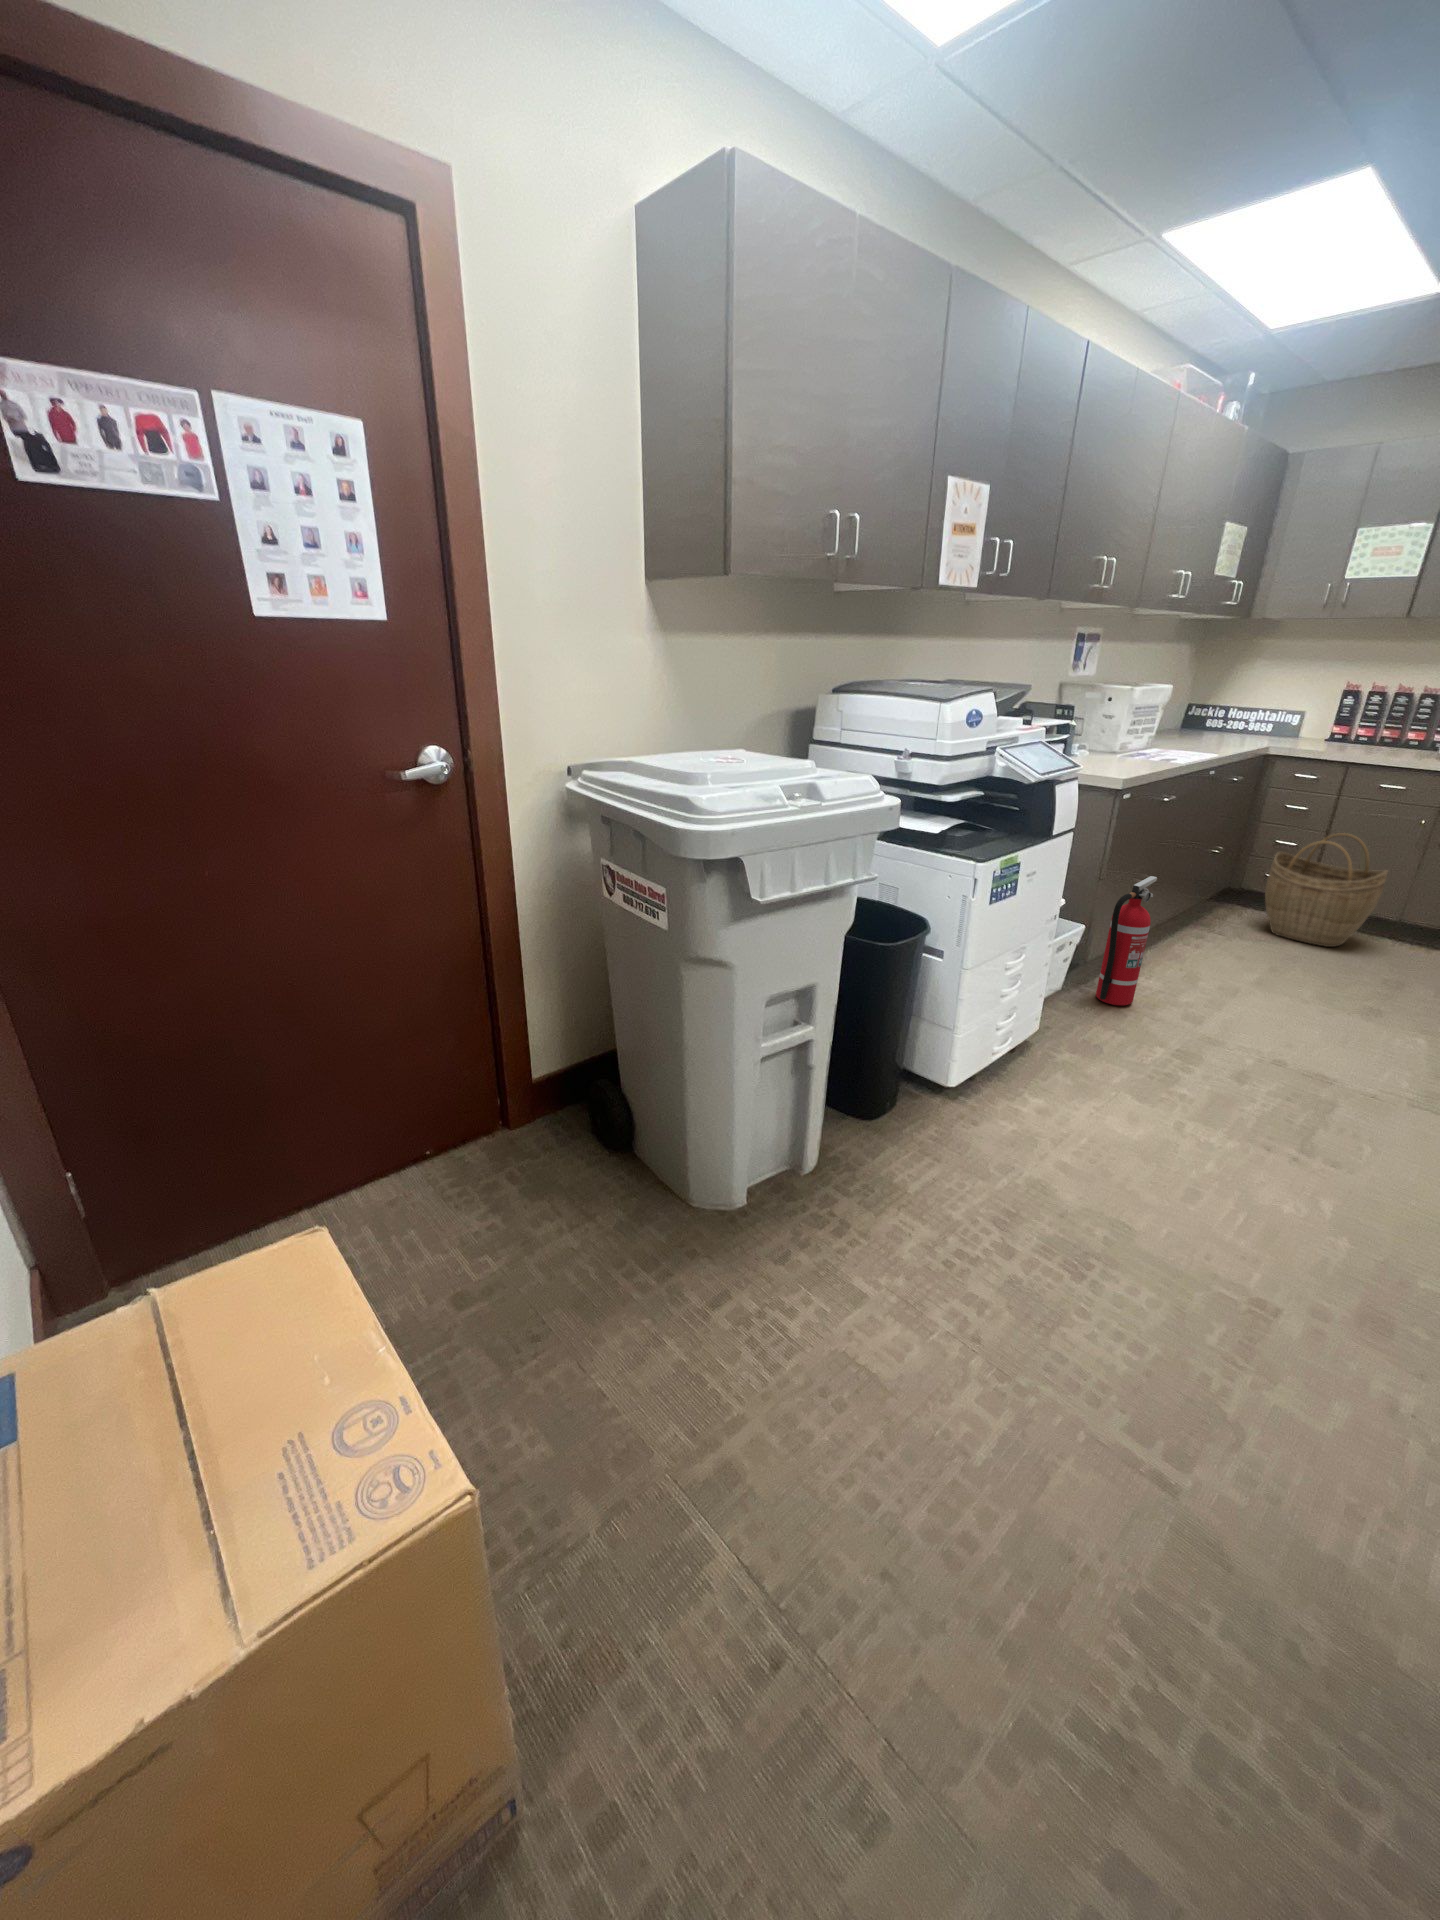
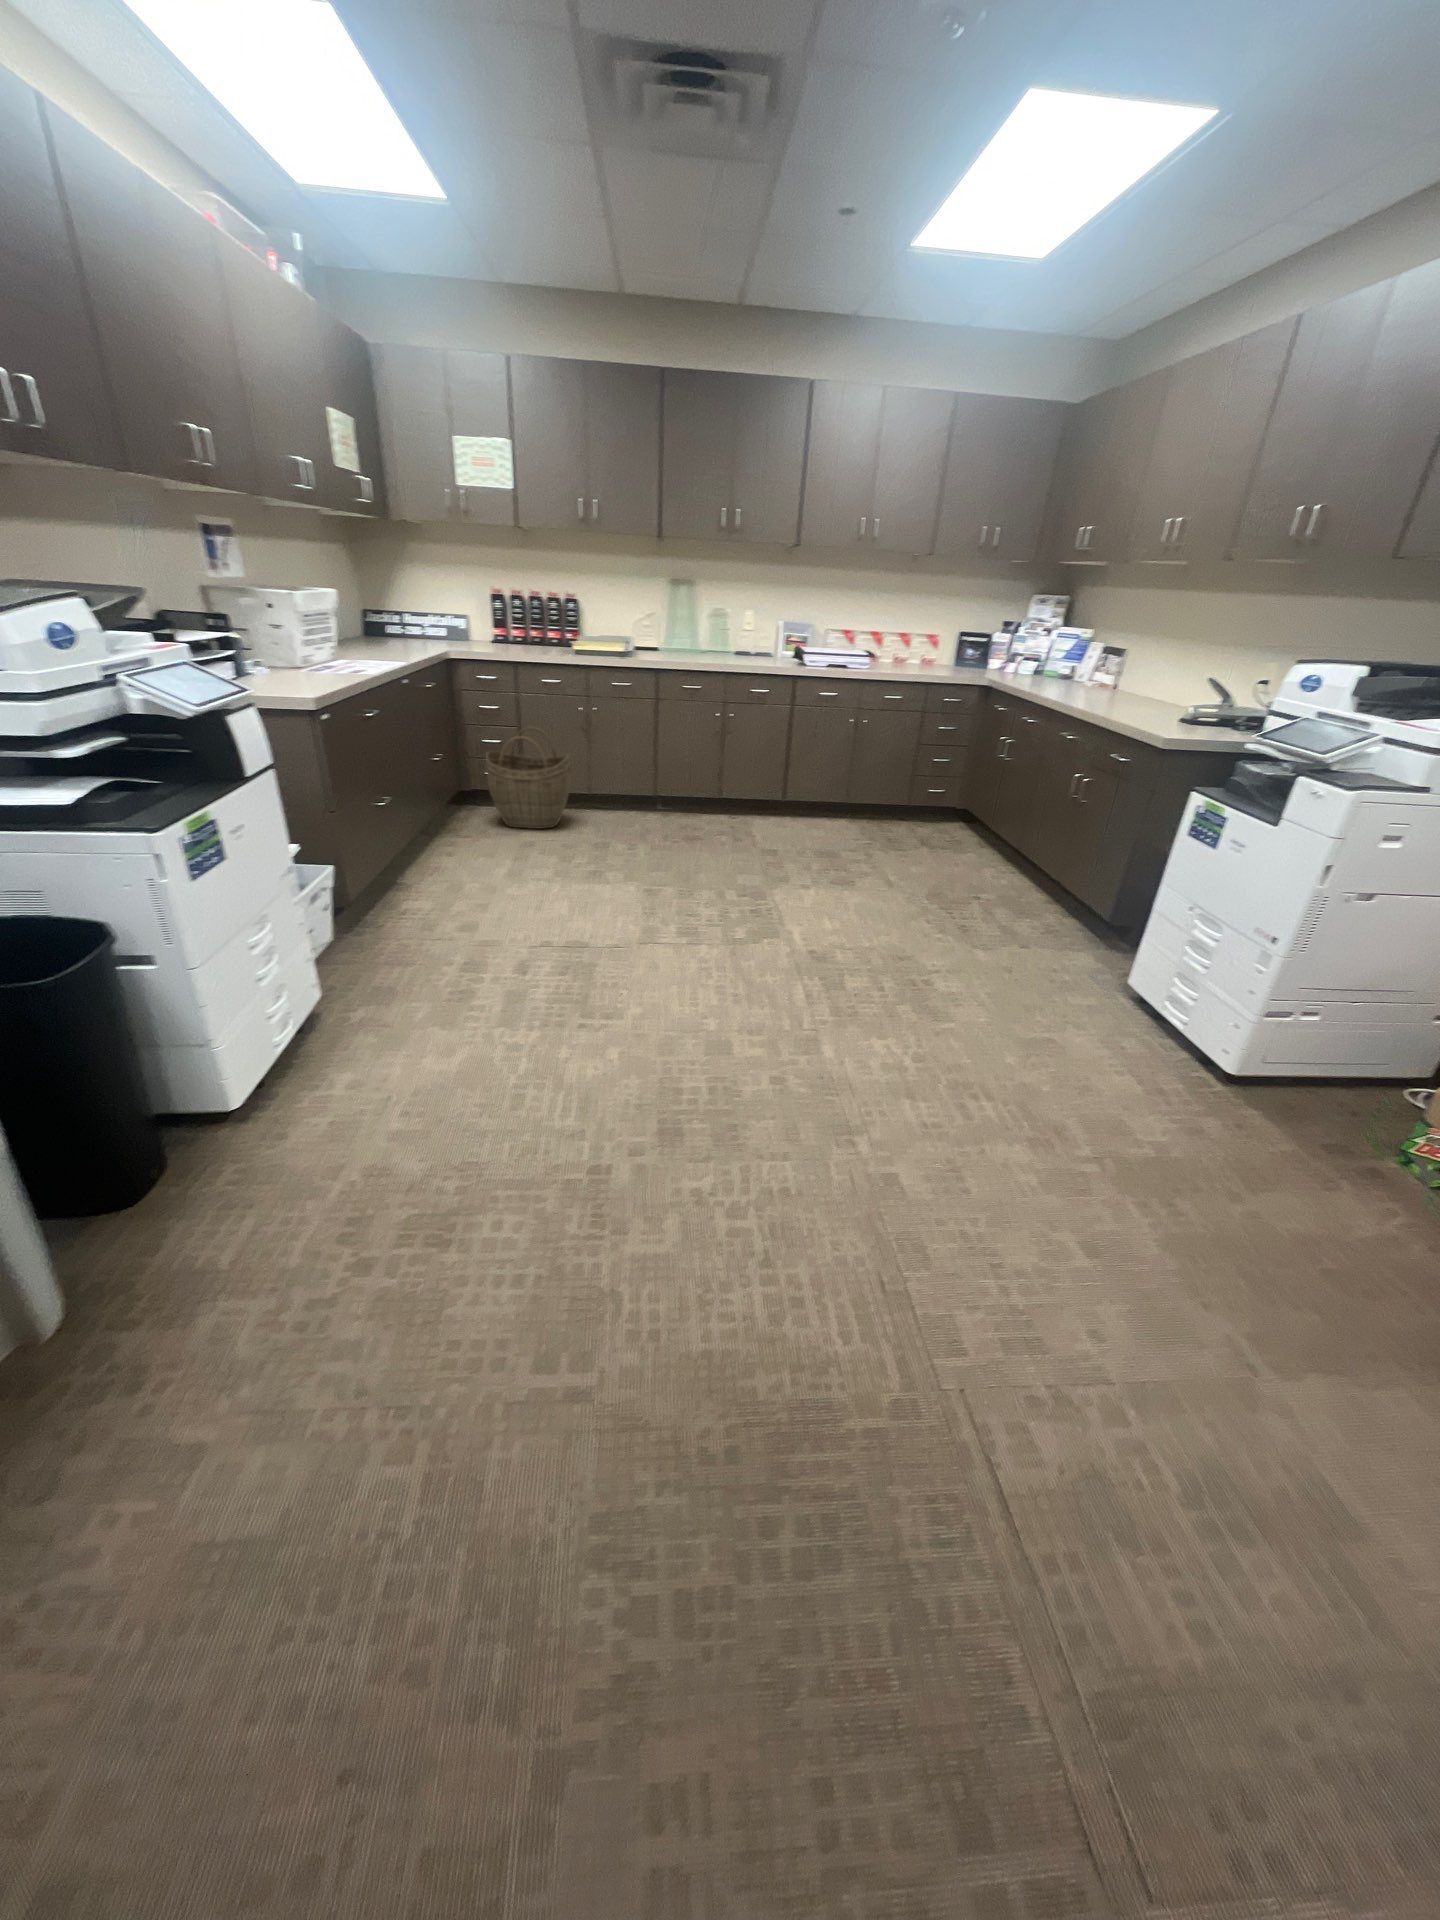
fire extinguisher: present [1096,876,1157,1005] -> none [356,798,410,939]

